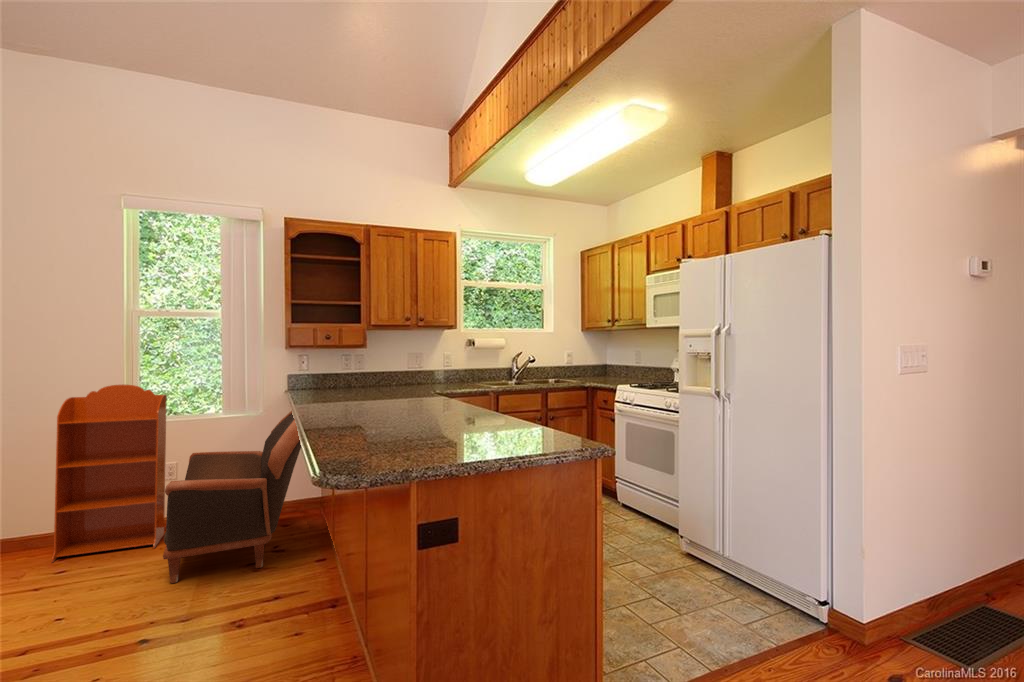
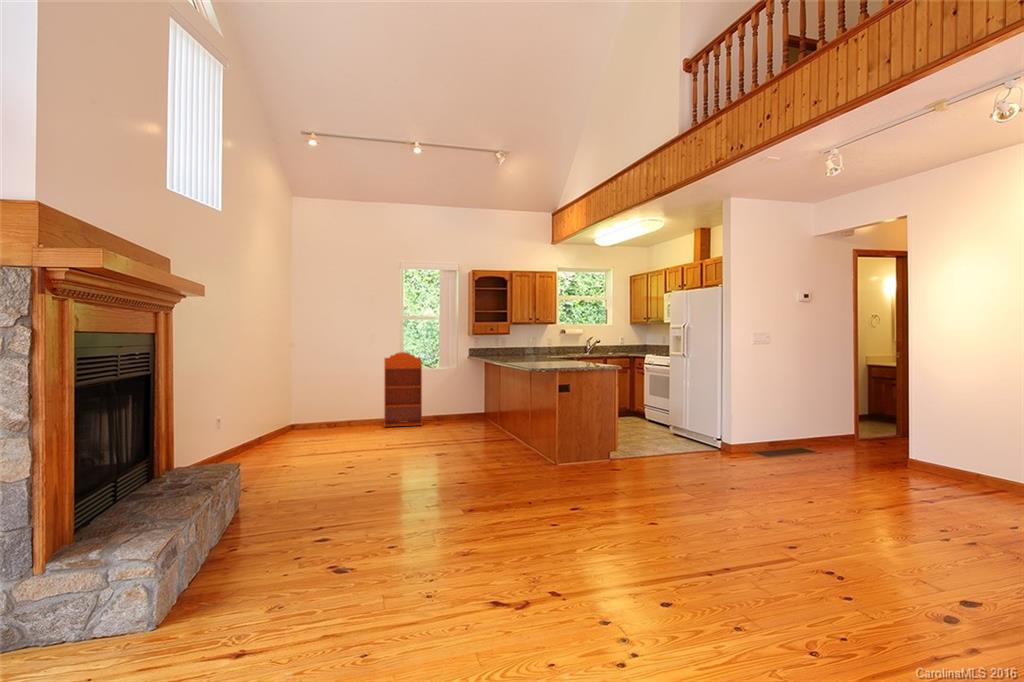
armchair: present [163,411,301,583] -> none [434,361,497,434]

